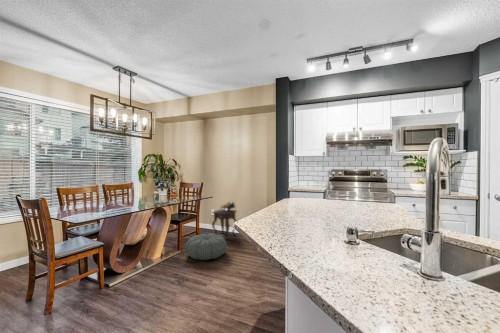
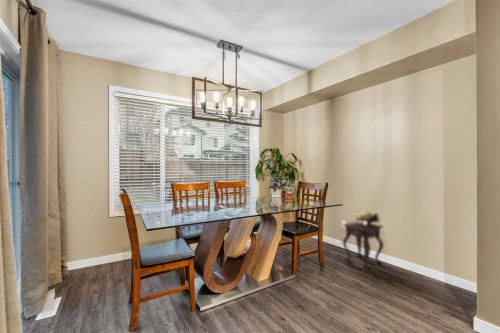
pouf: present [185,234,227,260] -> none [301,256,366,301]

